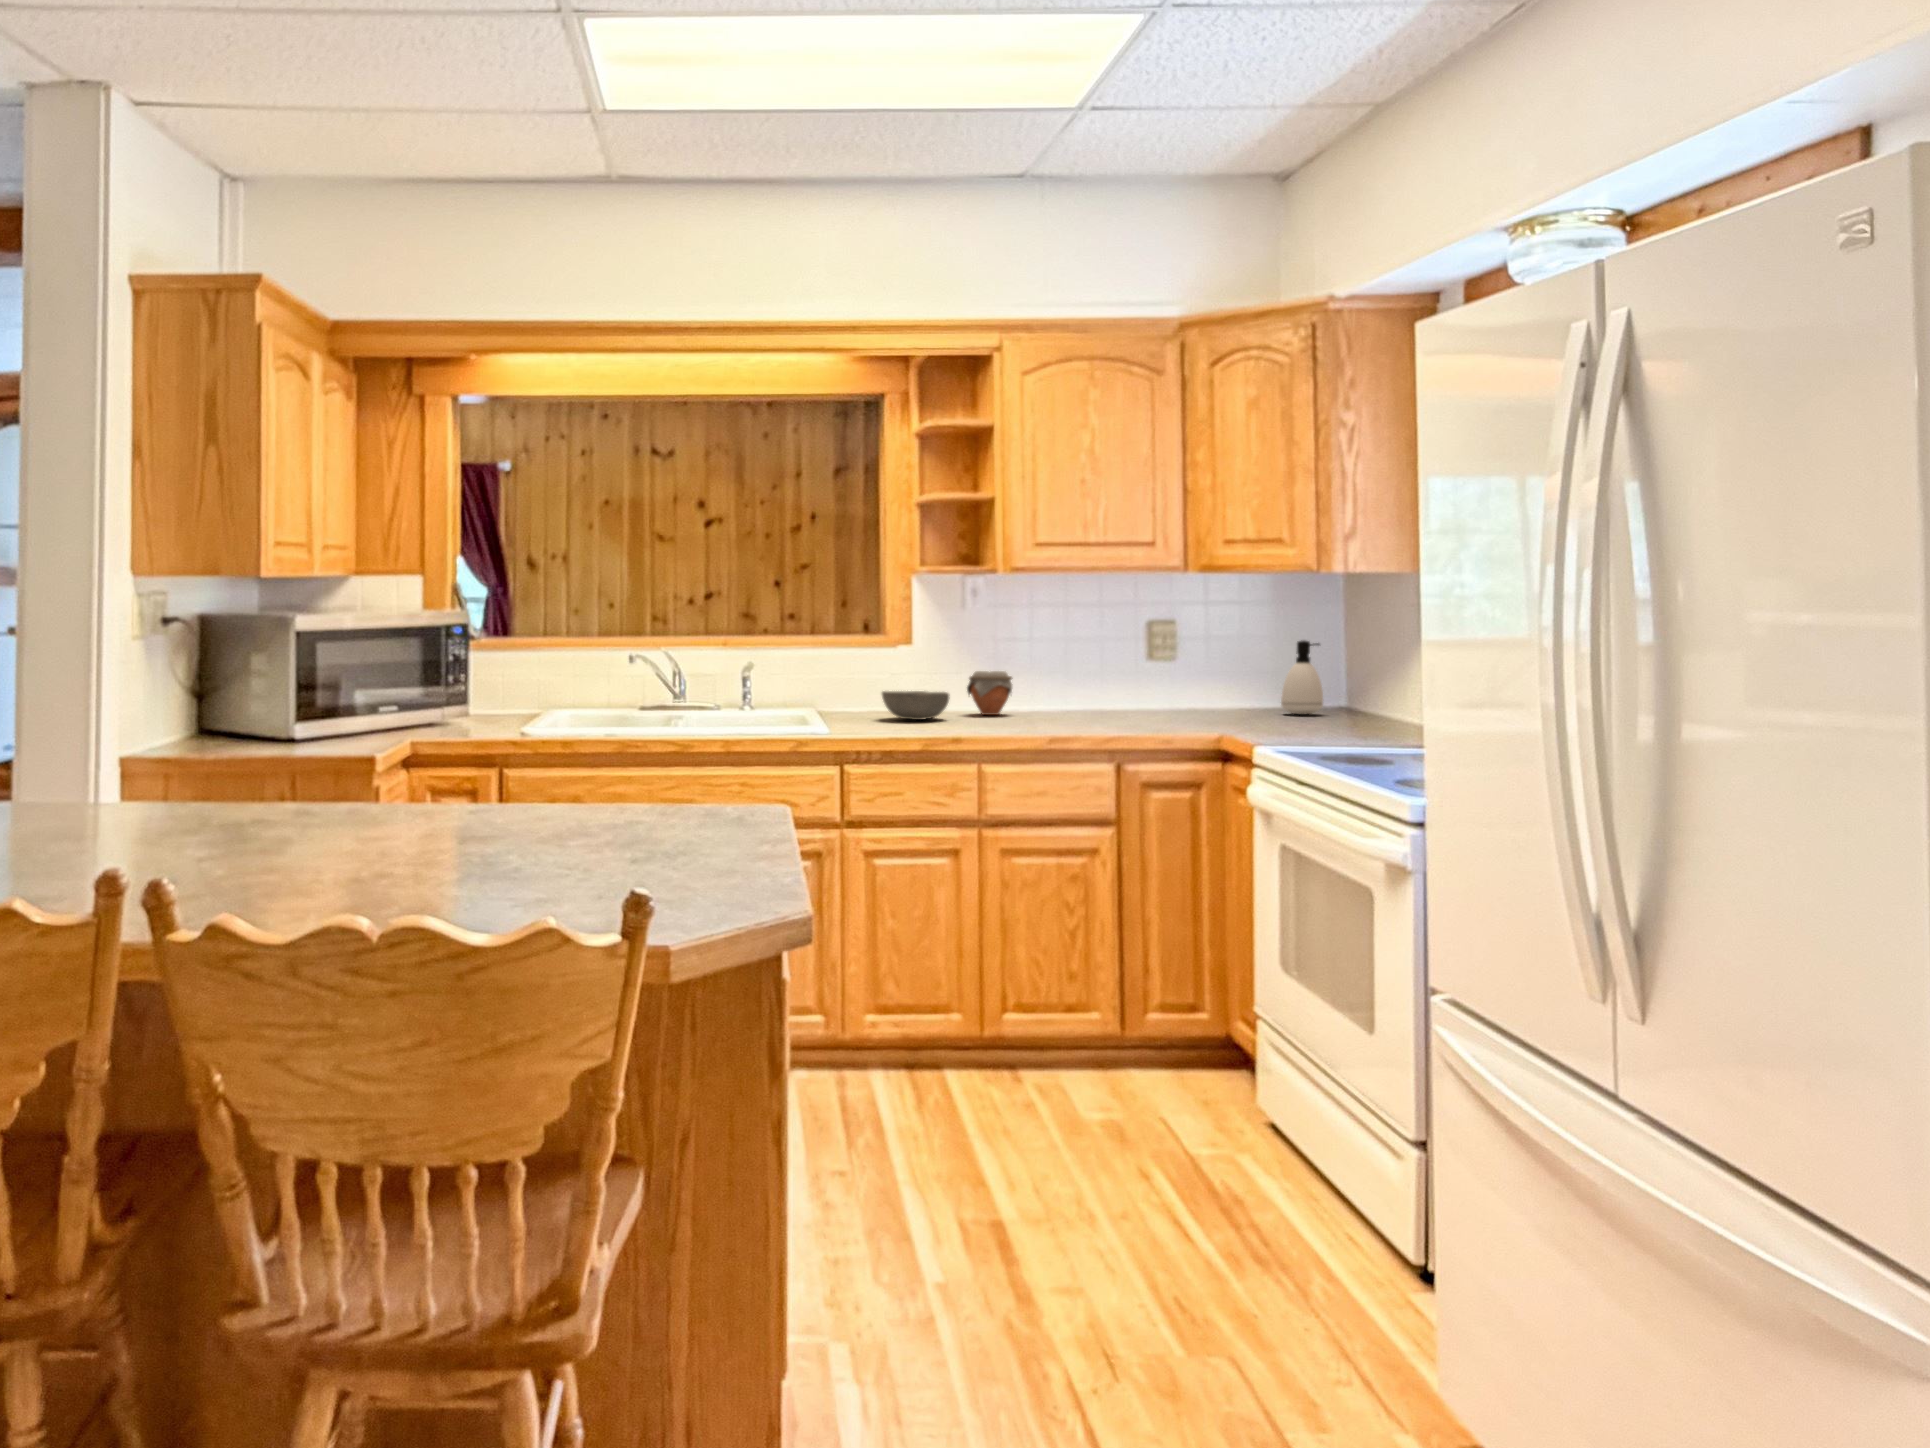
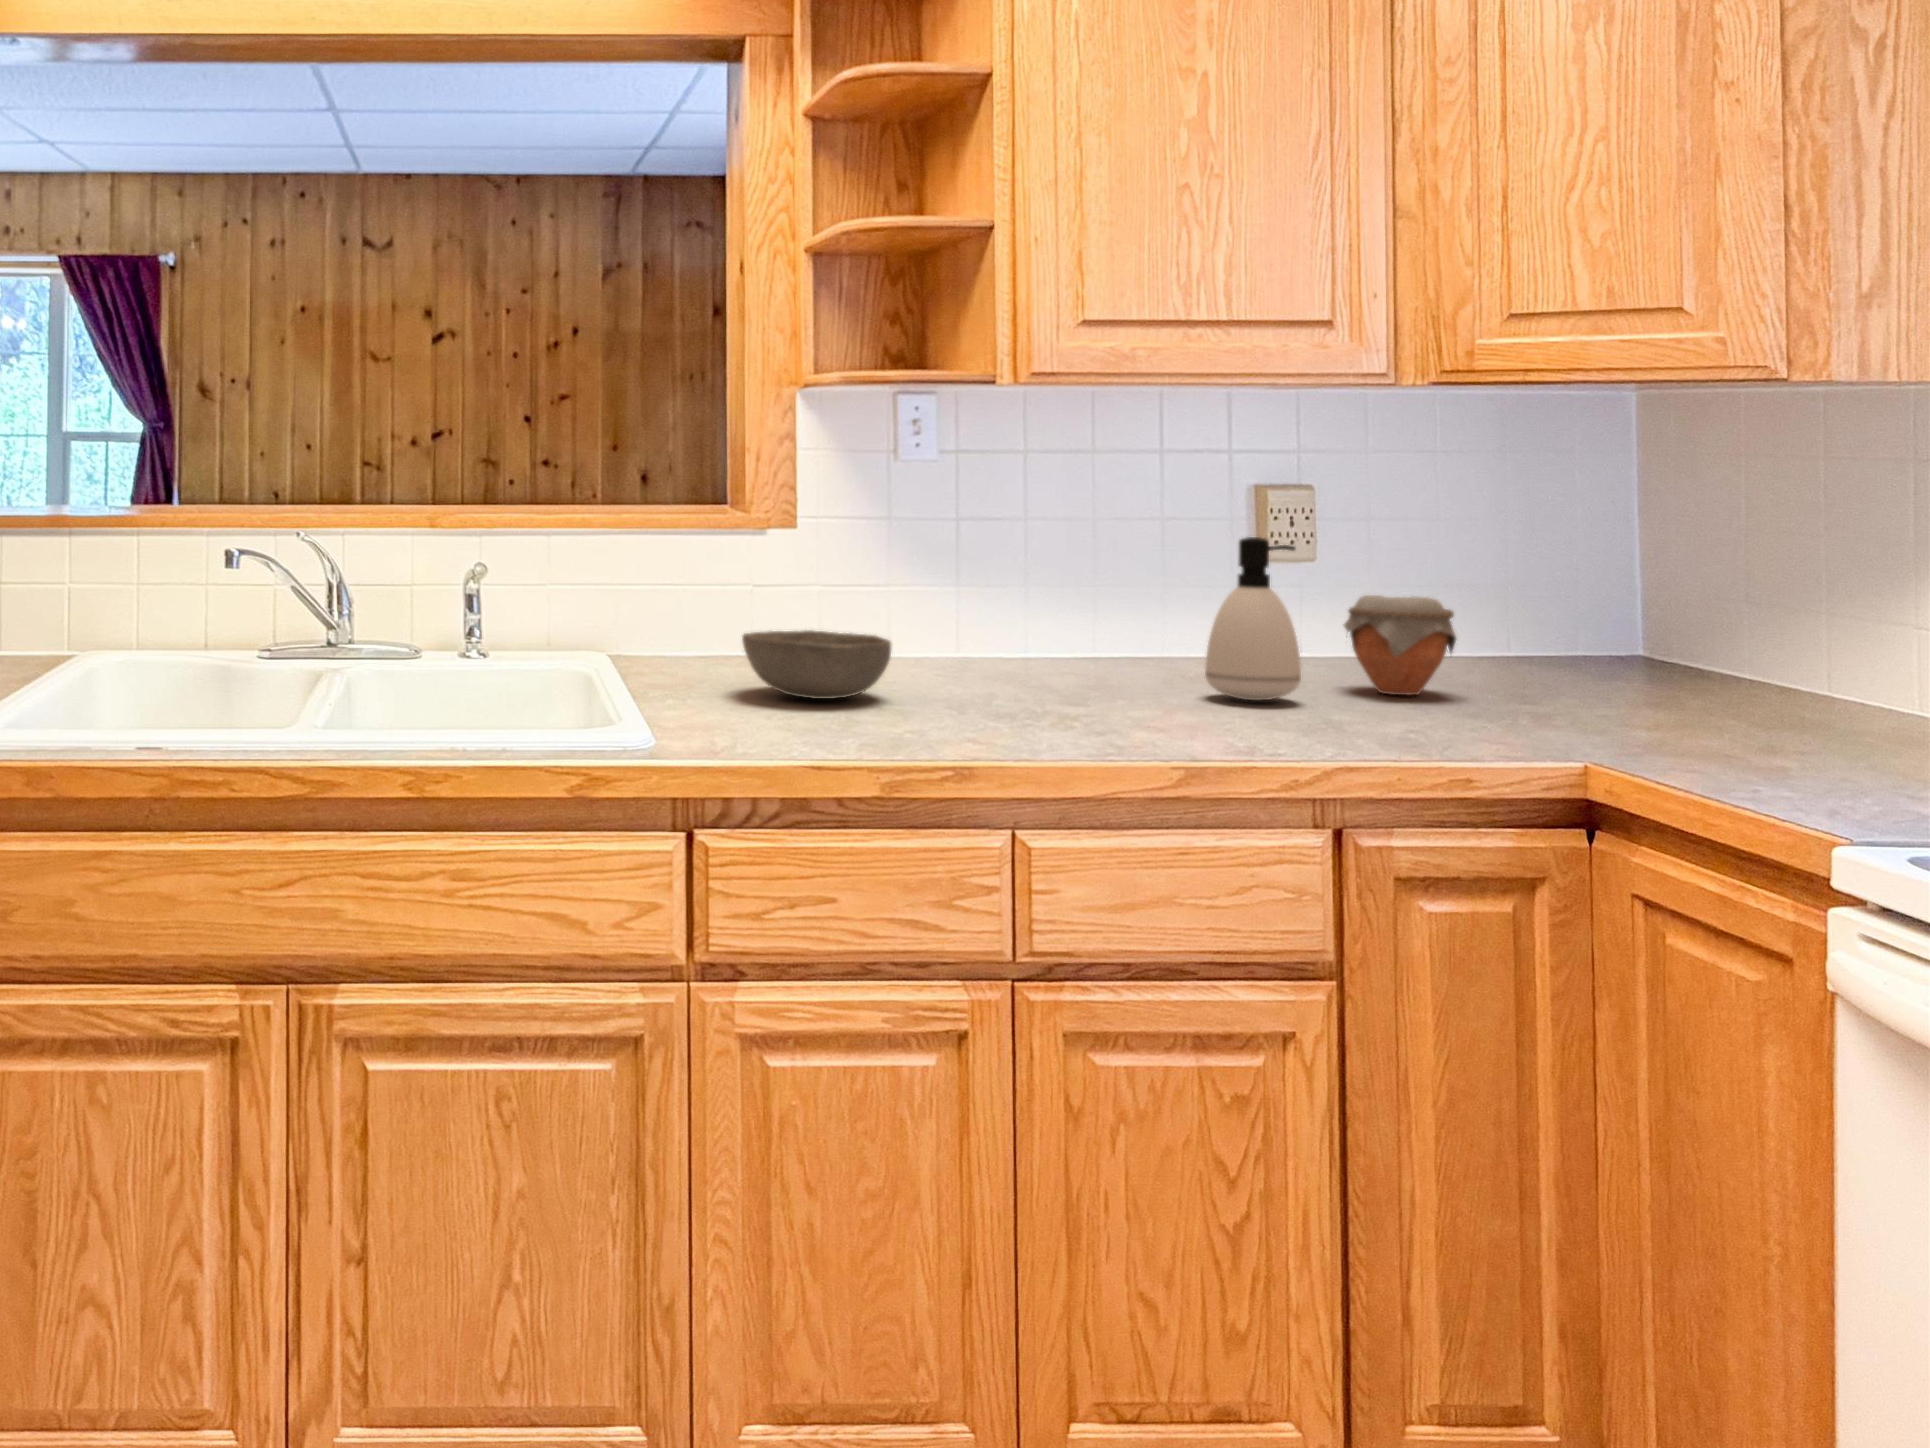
soap dispenser: present [1281,640,1323,714] -> present [1205,537,1301,700]
jar: present [967,671,1012,715] -> present [1343,595,1456,695]

